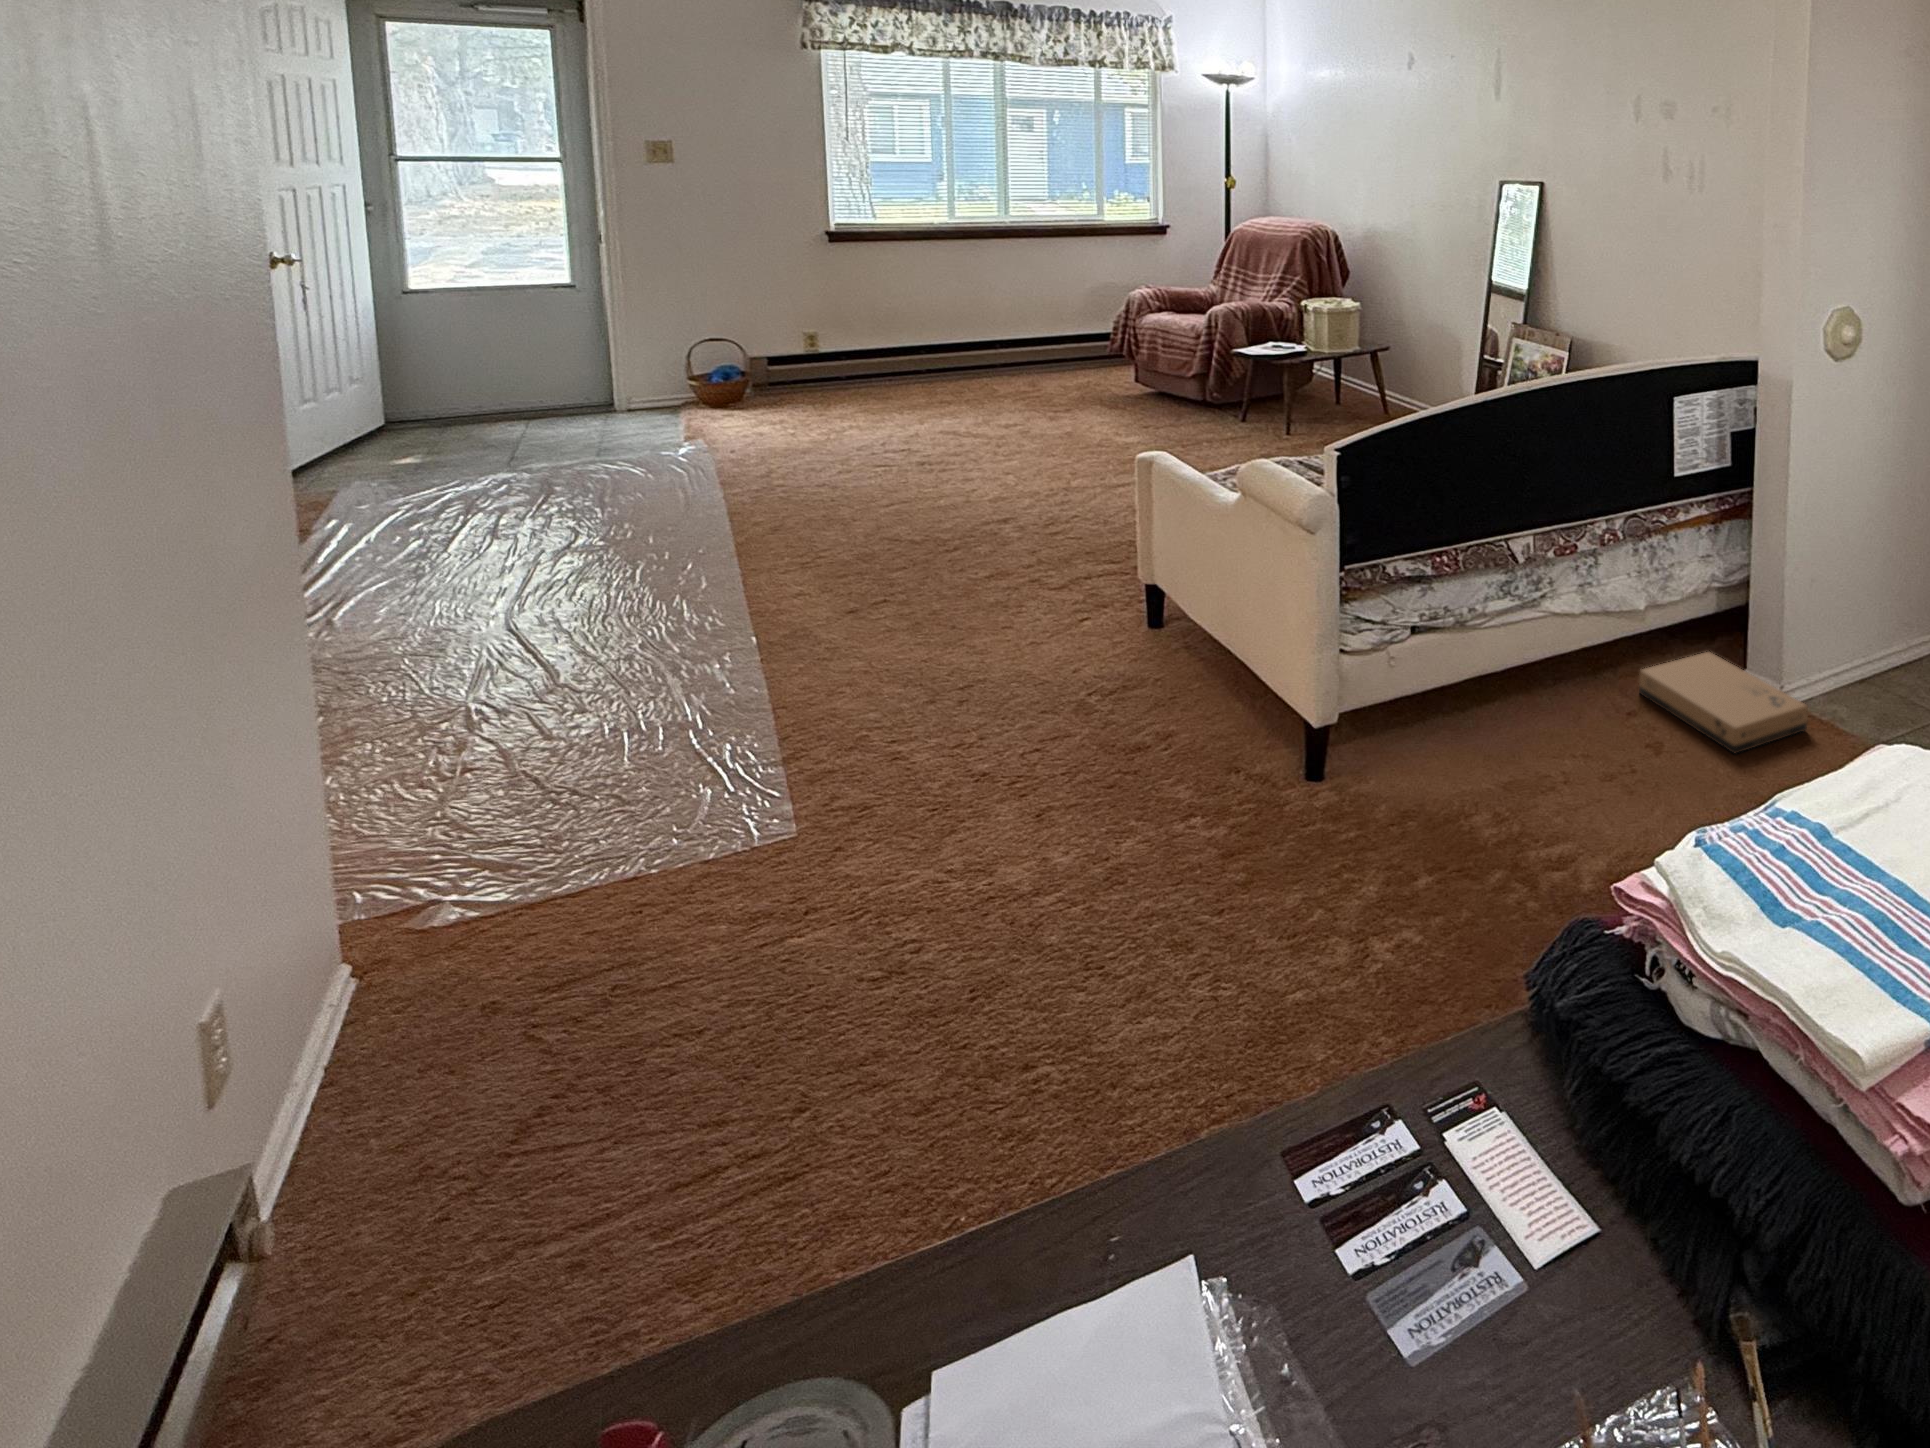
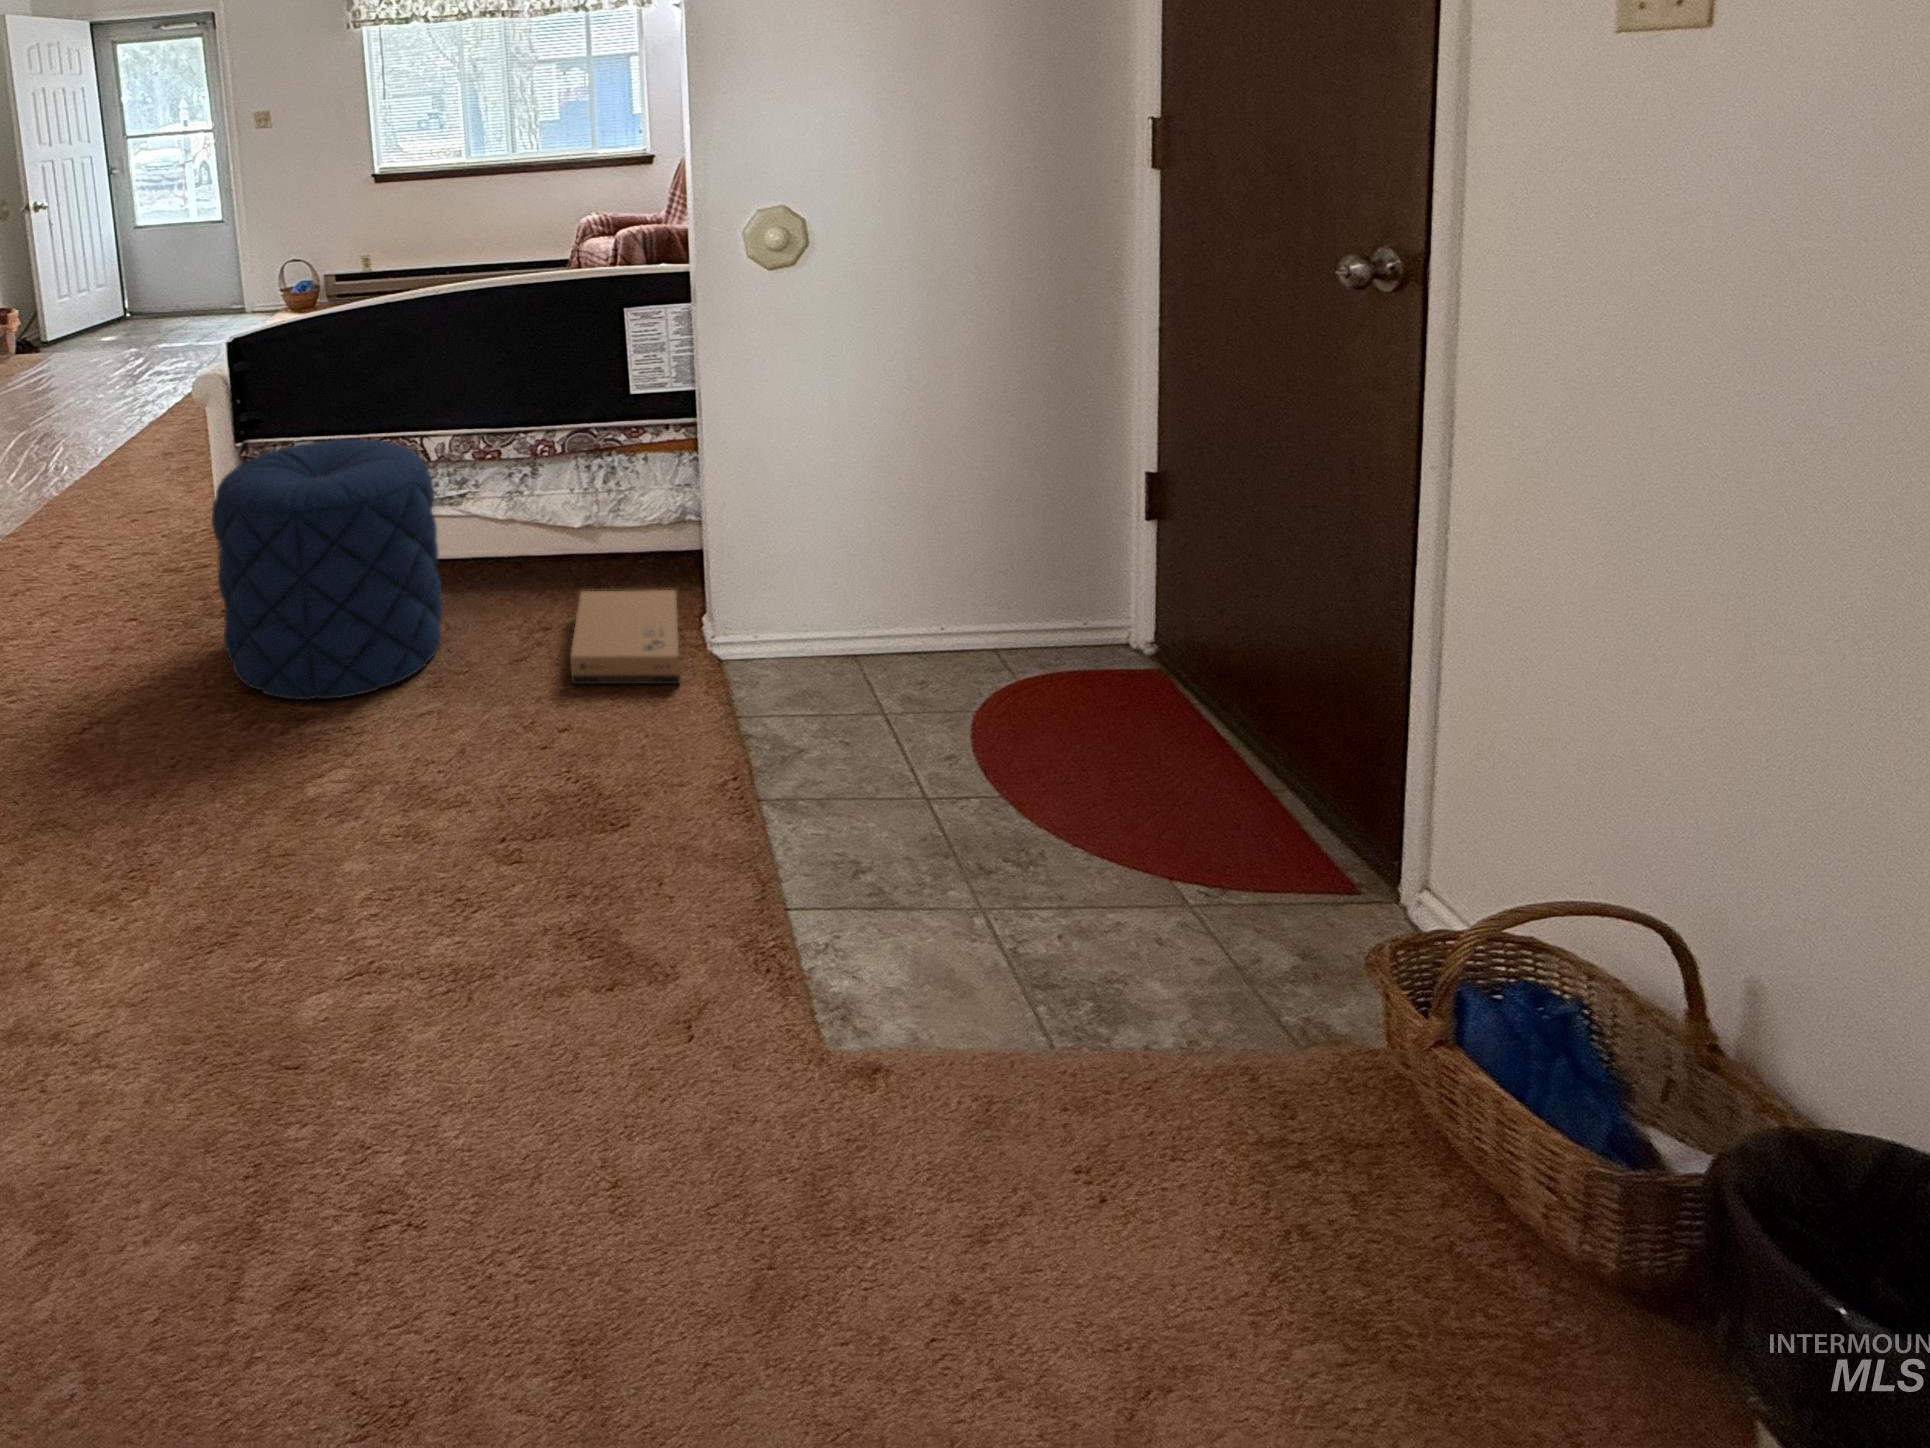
pouf: none [1367,549,1607,849] -> present [212,439,442,700]

